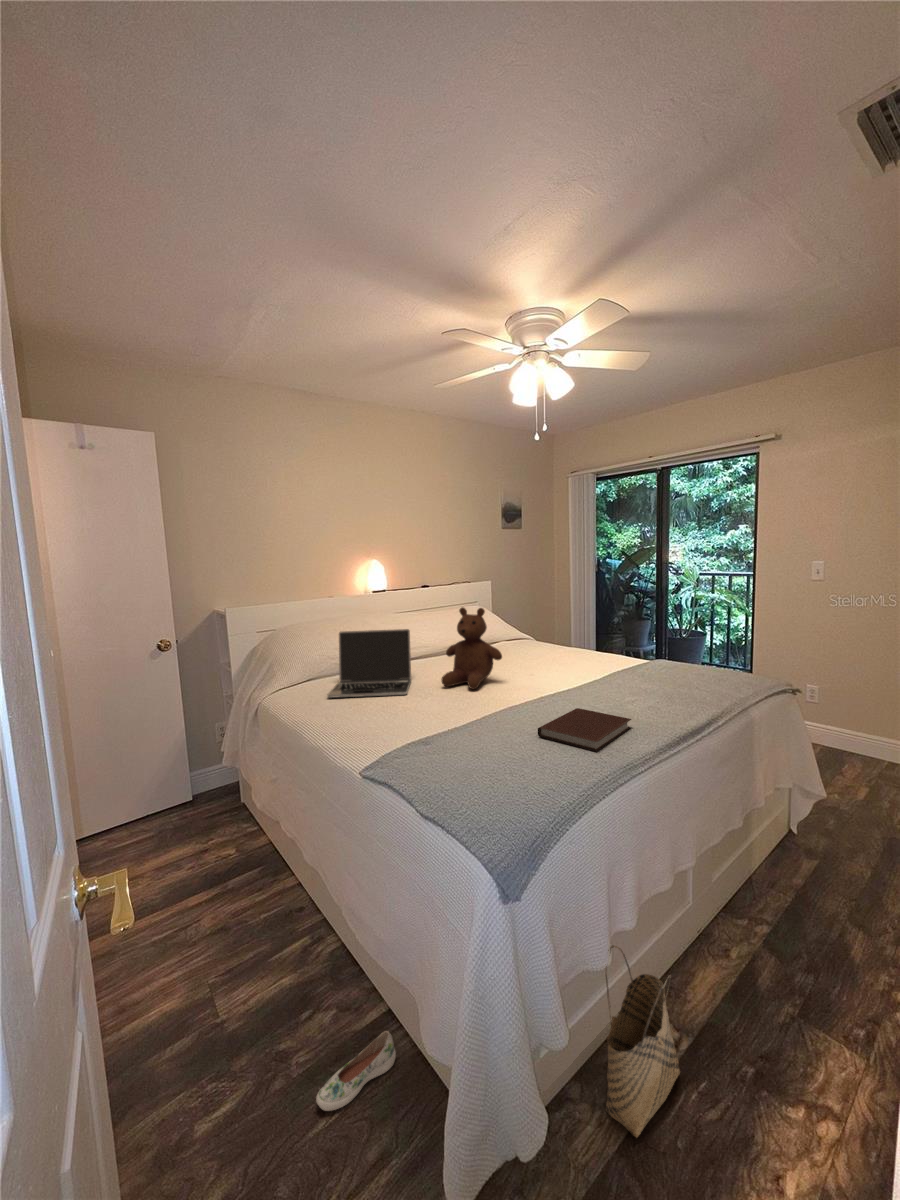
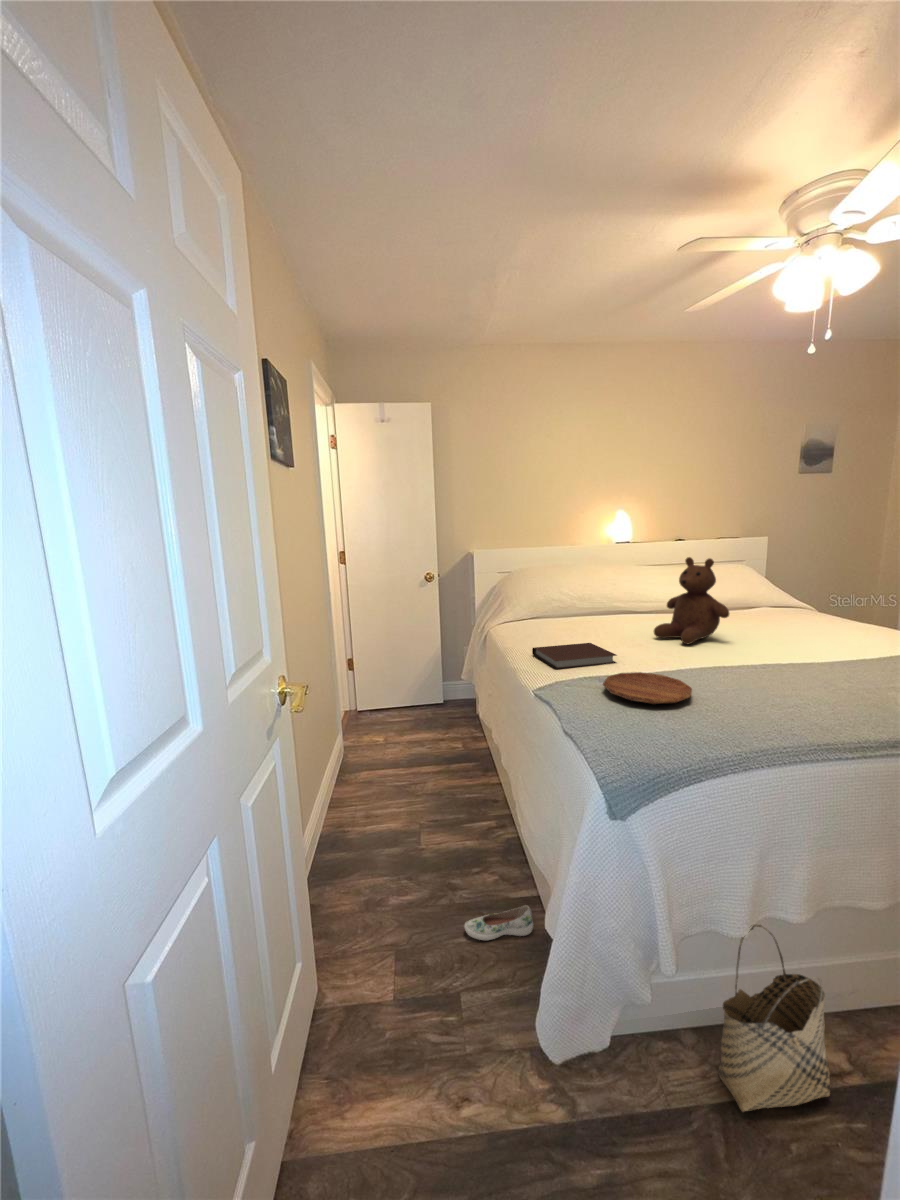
laptop: present [327,629,411,698] -> none [540,574,631,639]
notebook: present [538,708,631,752] -> present [532,643,617,669]
tray: none [435,728,518,763] -> present [603,672,692,704]

